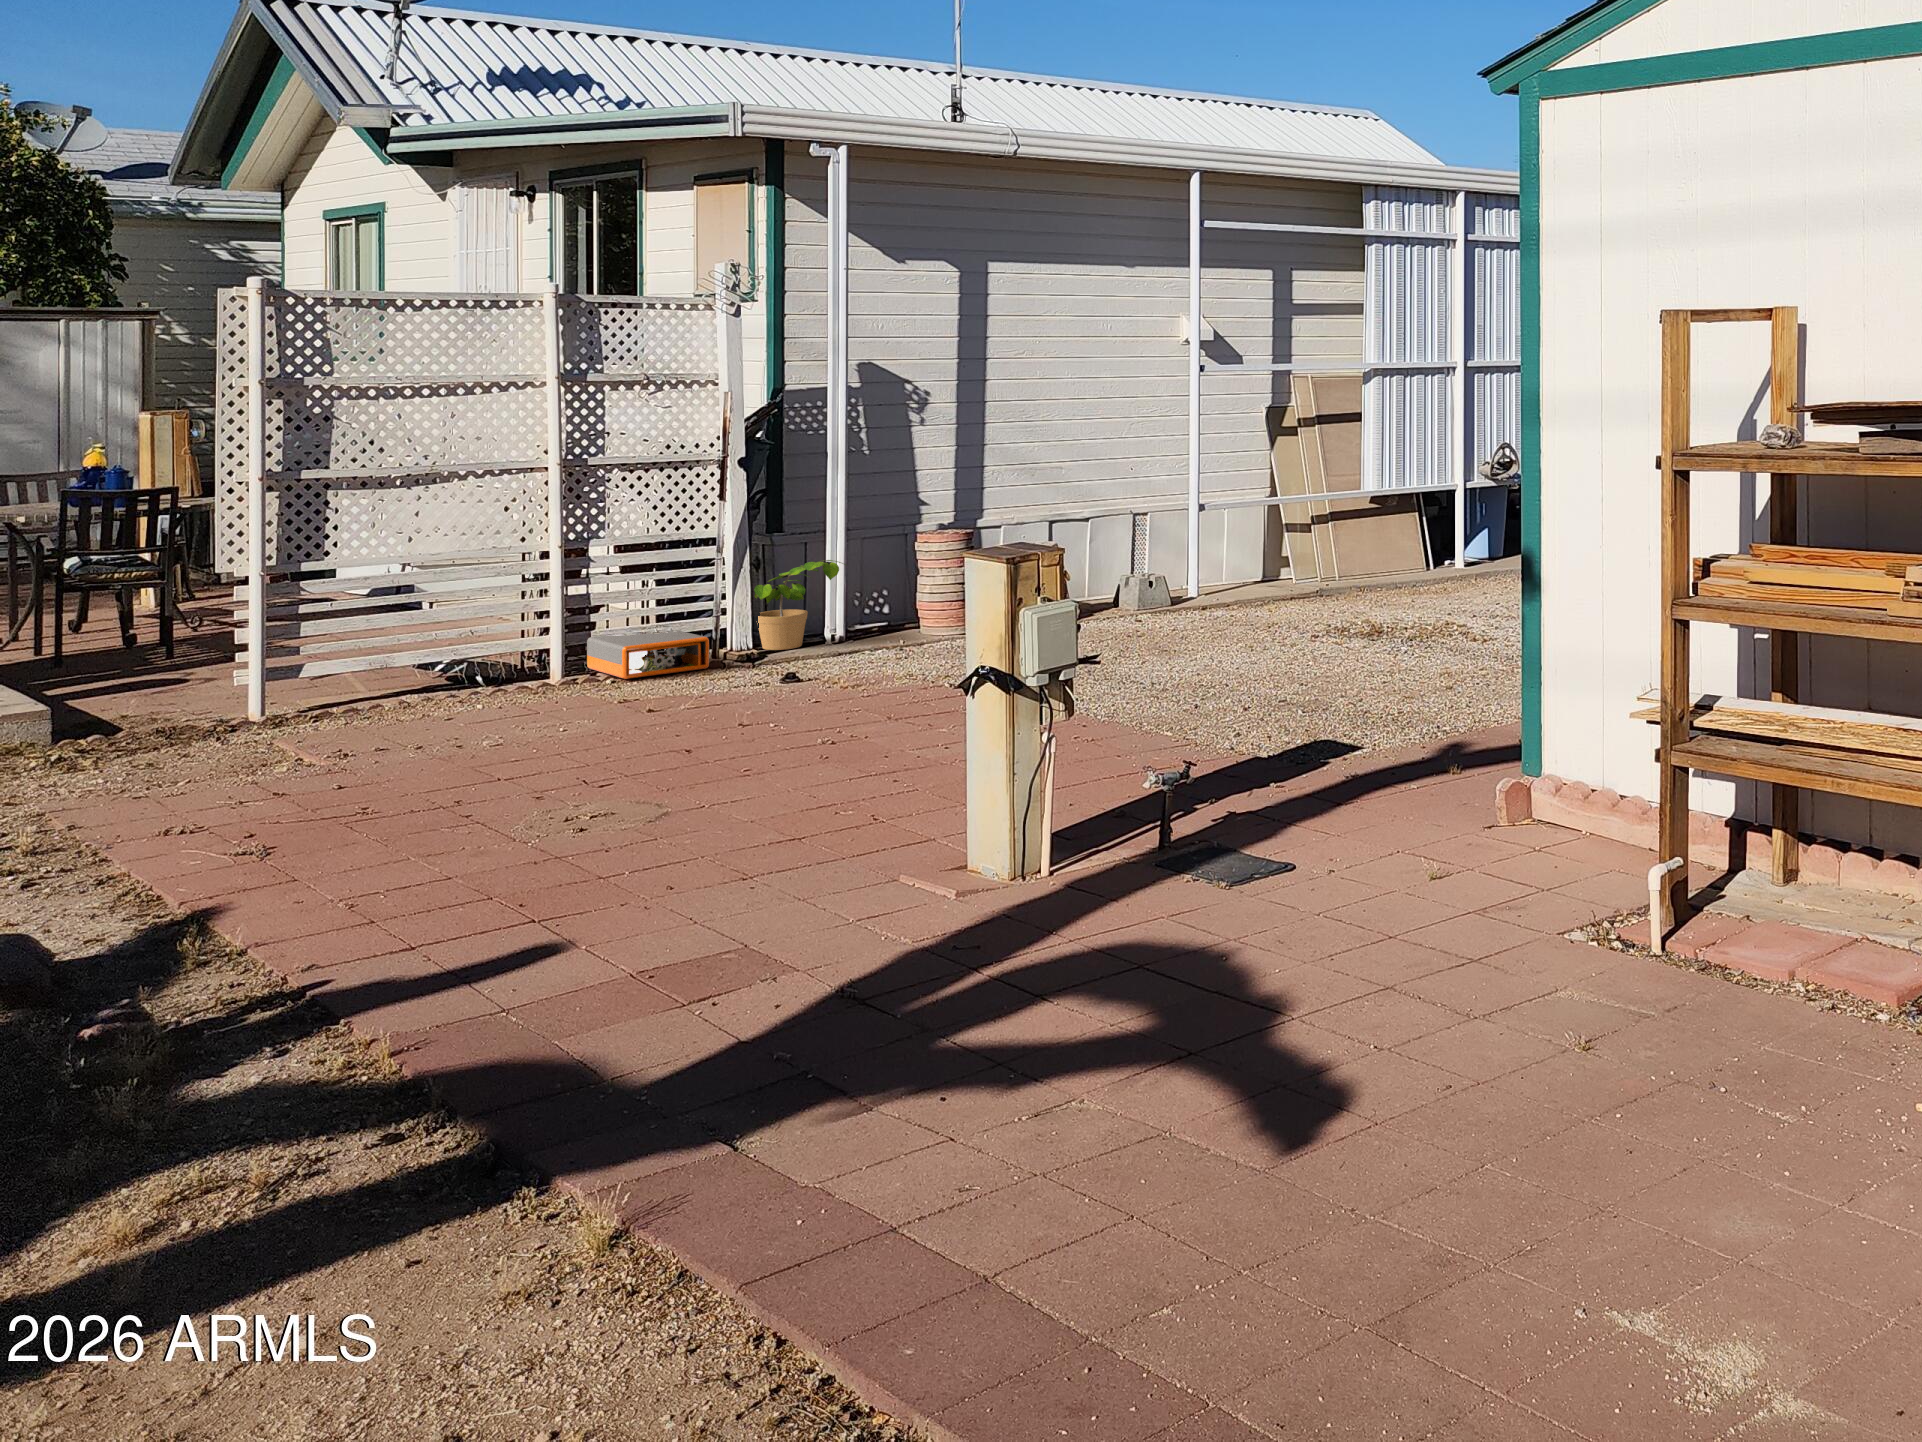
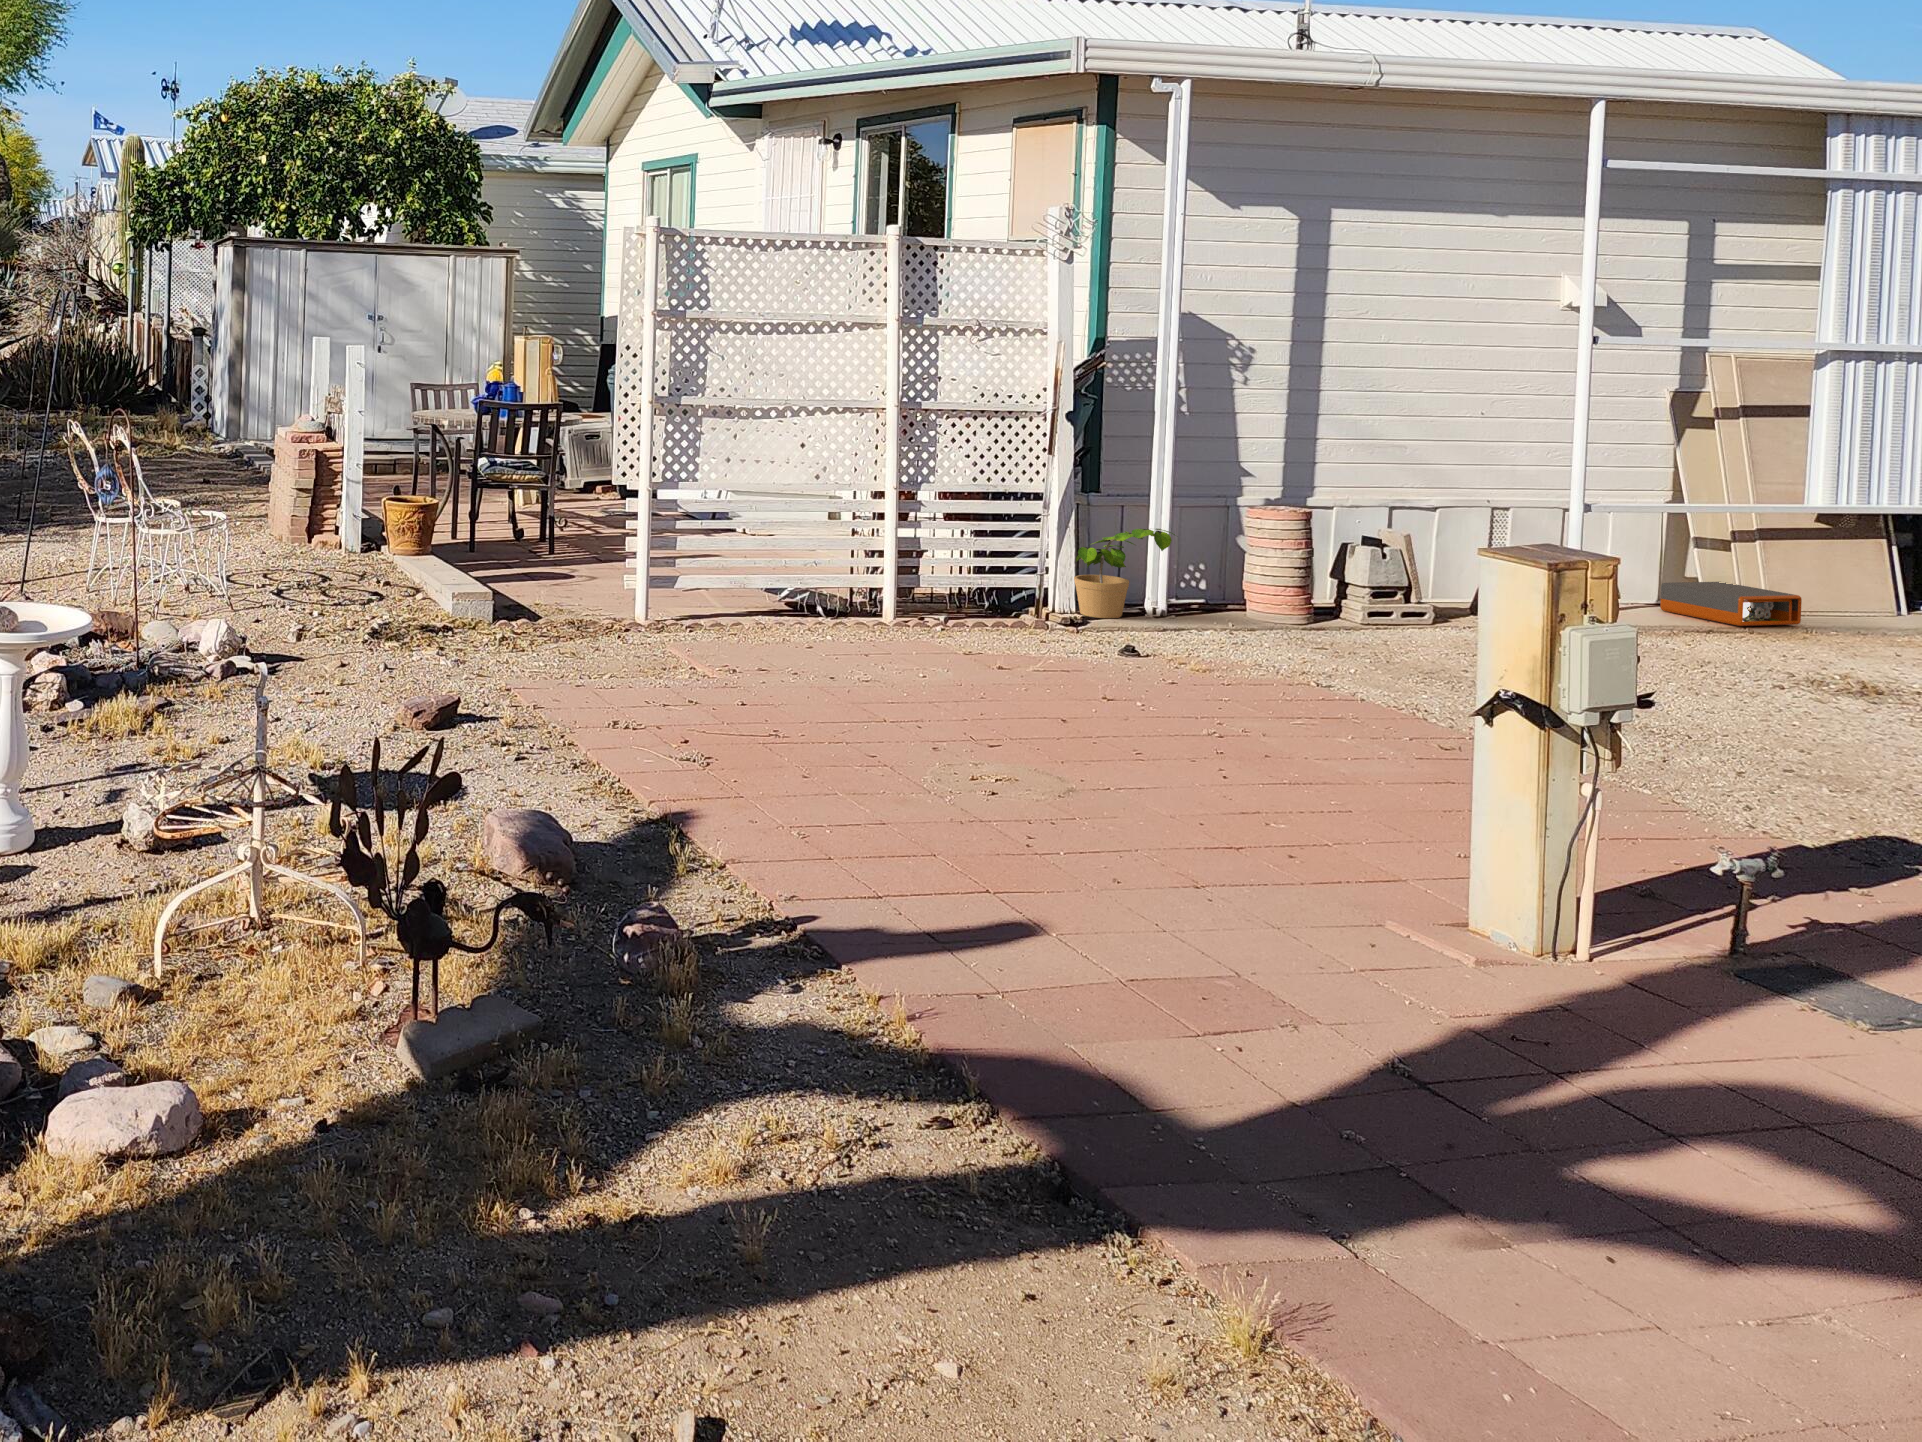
storage box: present [587,631,709,679] -> present [1660,582,1802,626]

